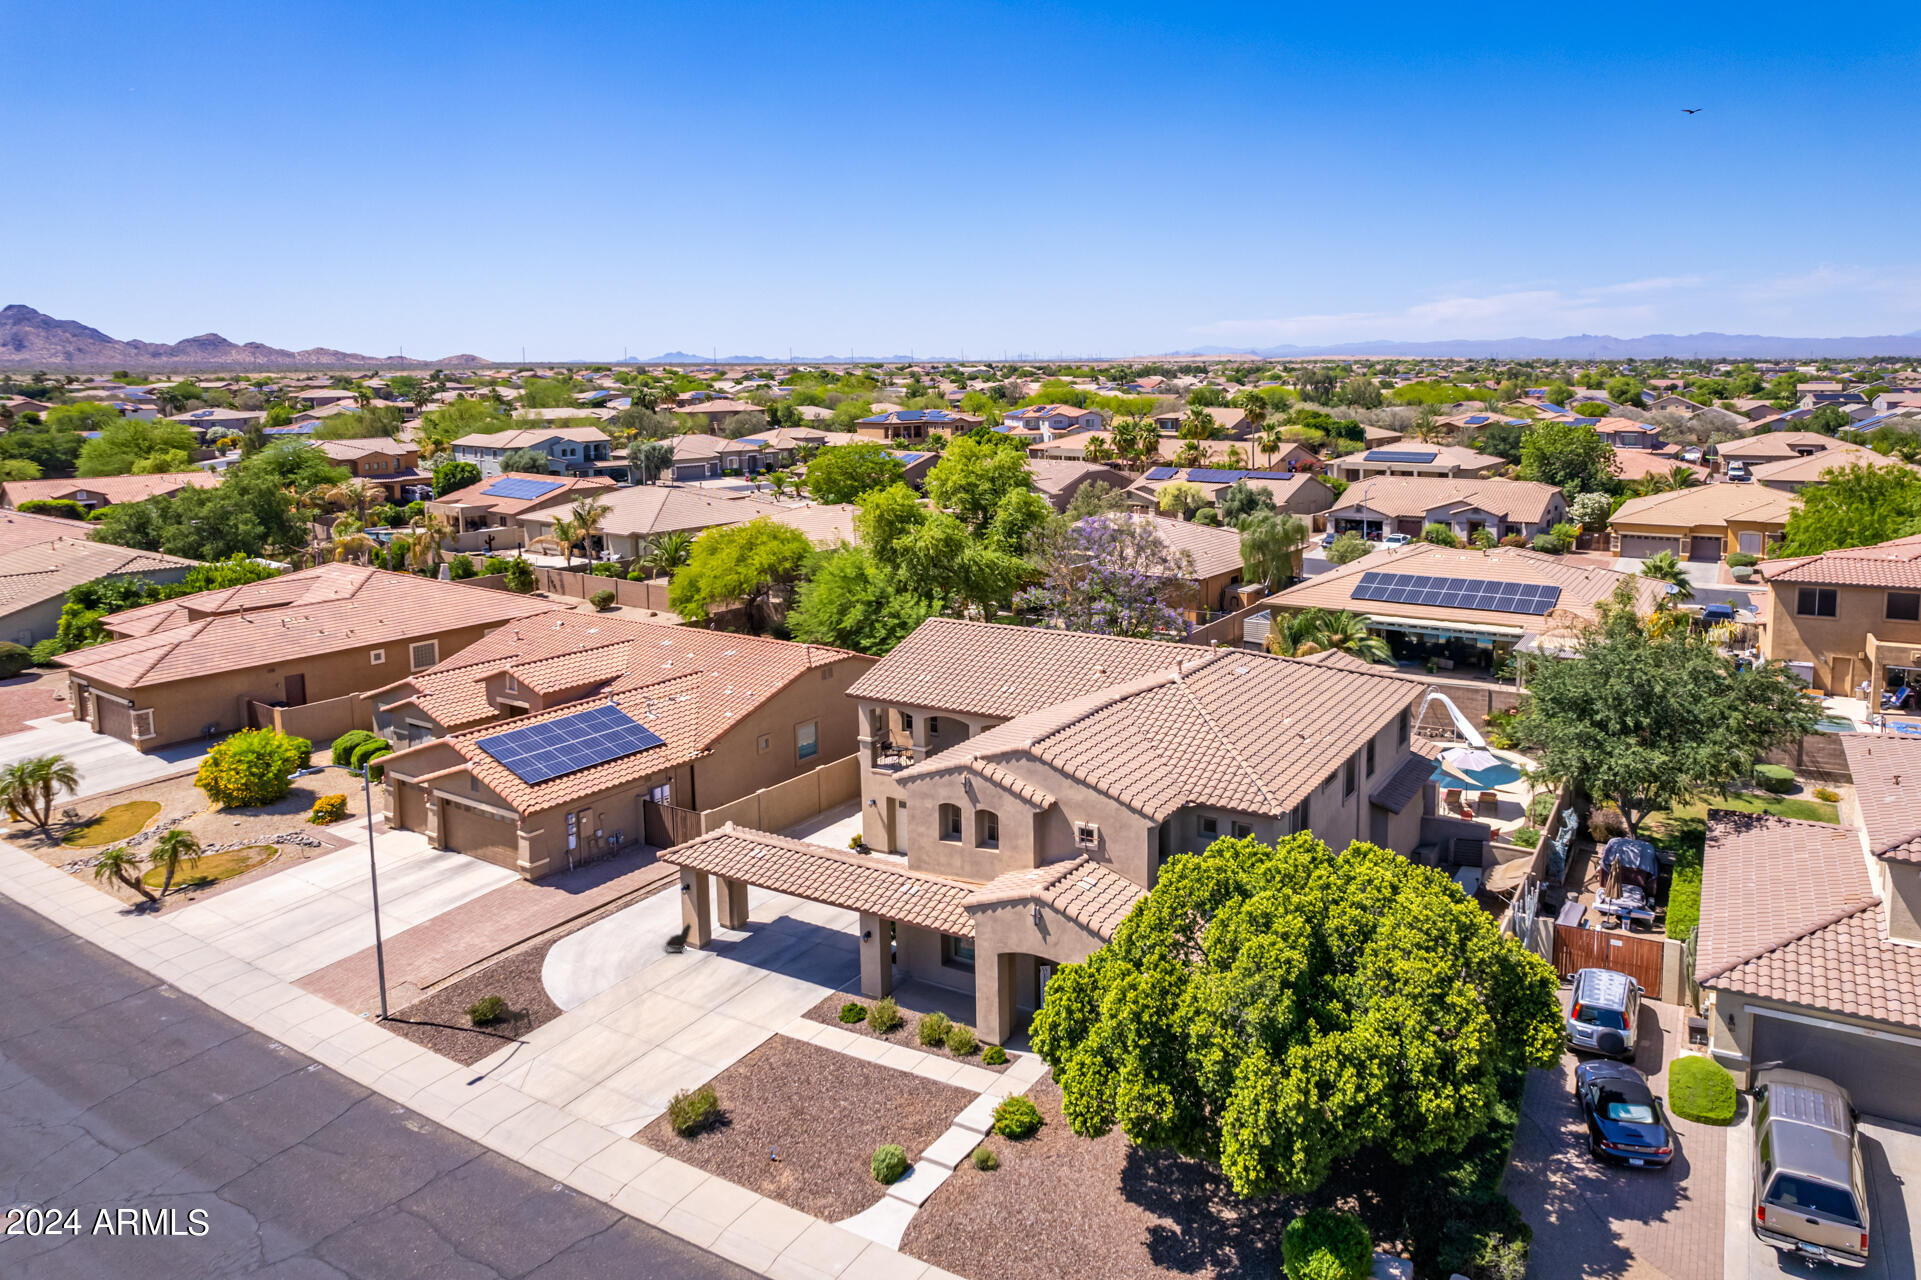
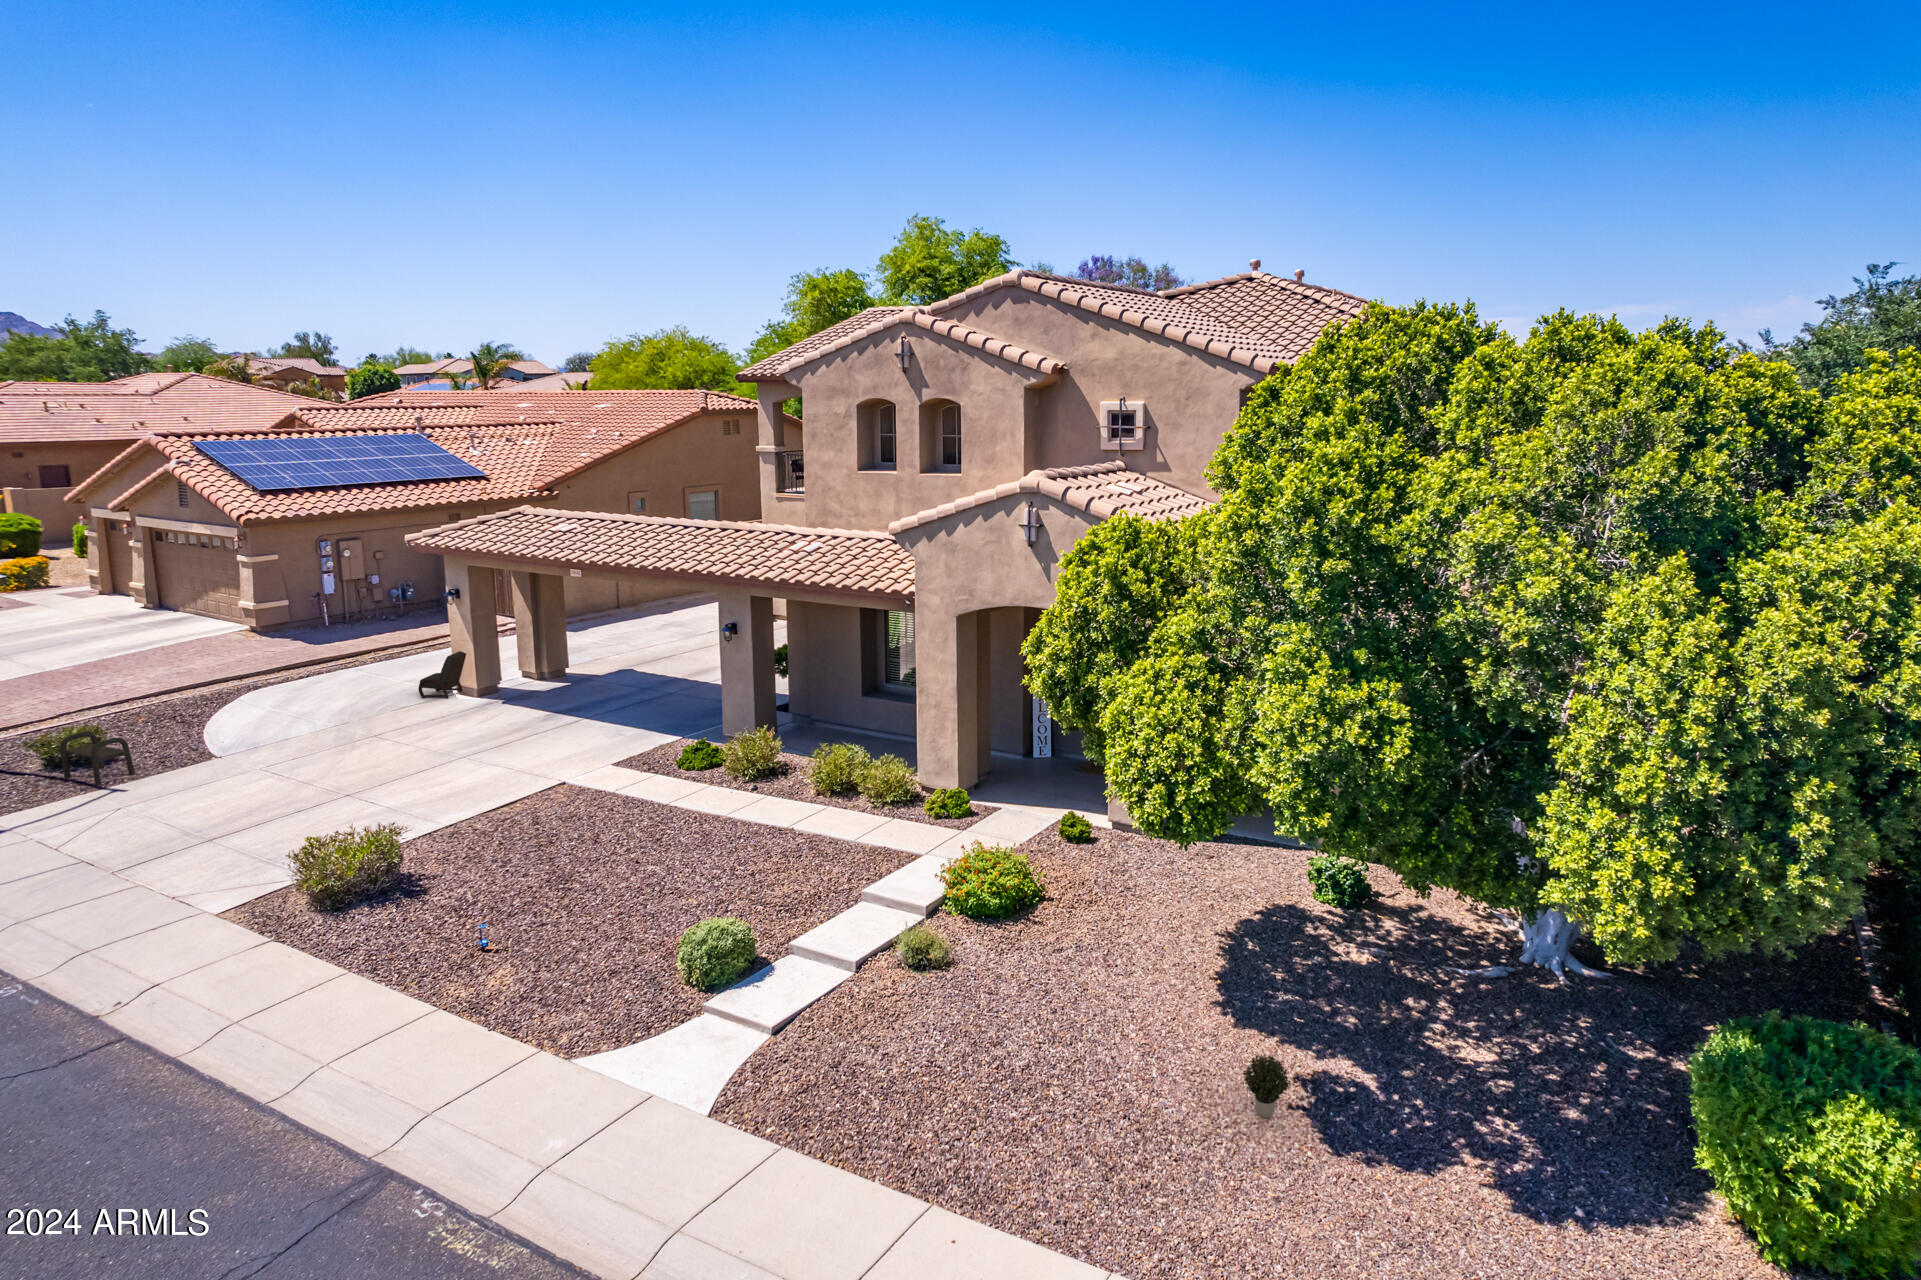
potted plant: none [1121,1223,1140,1250] -> present [1243,1054,1289,1119]

